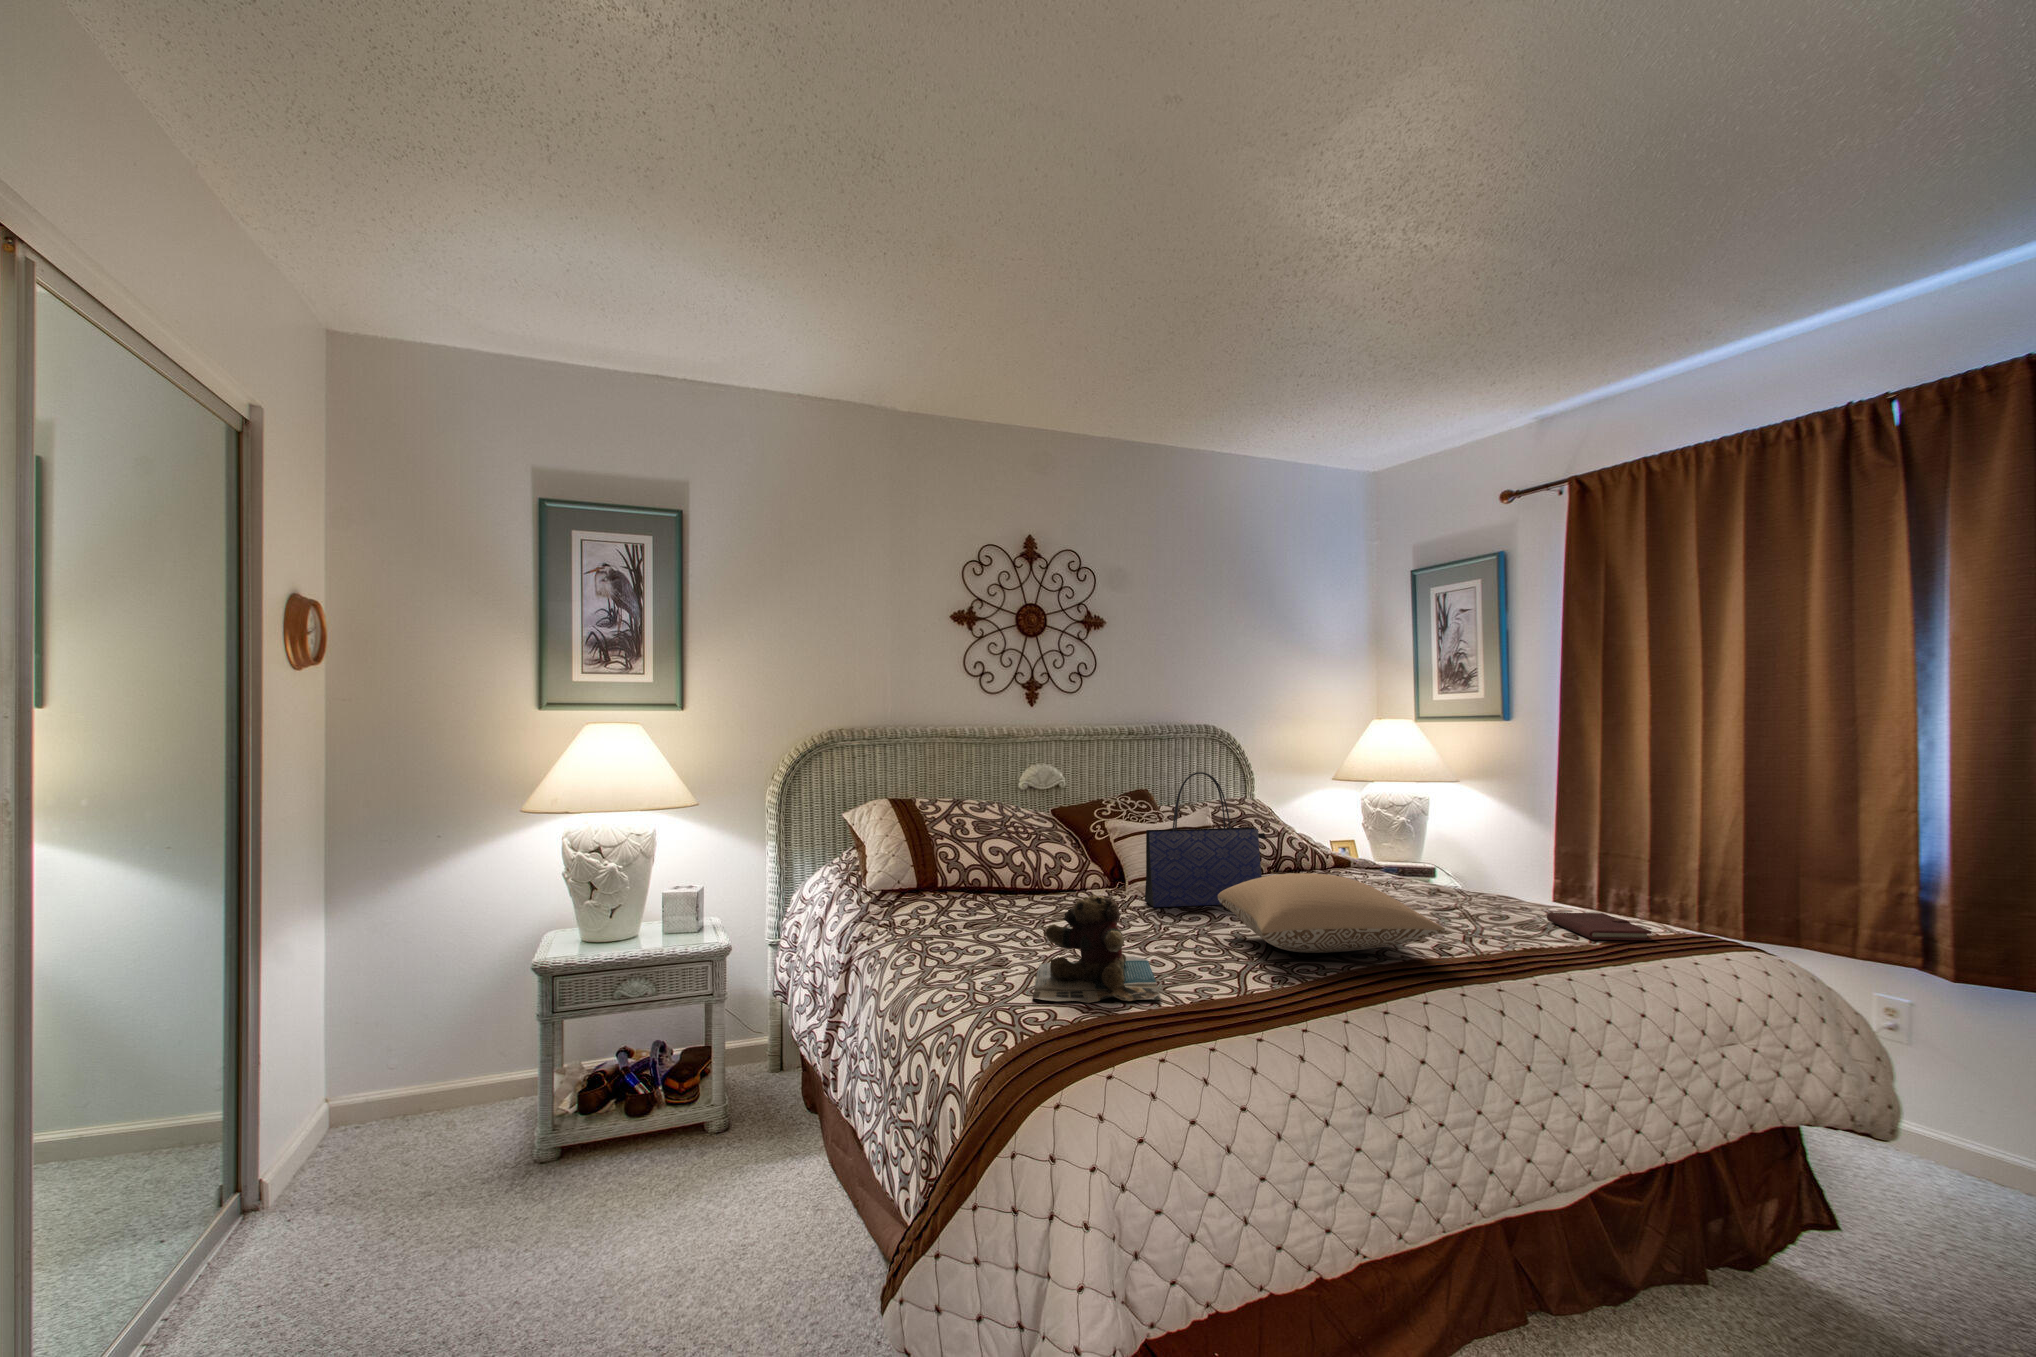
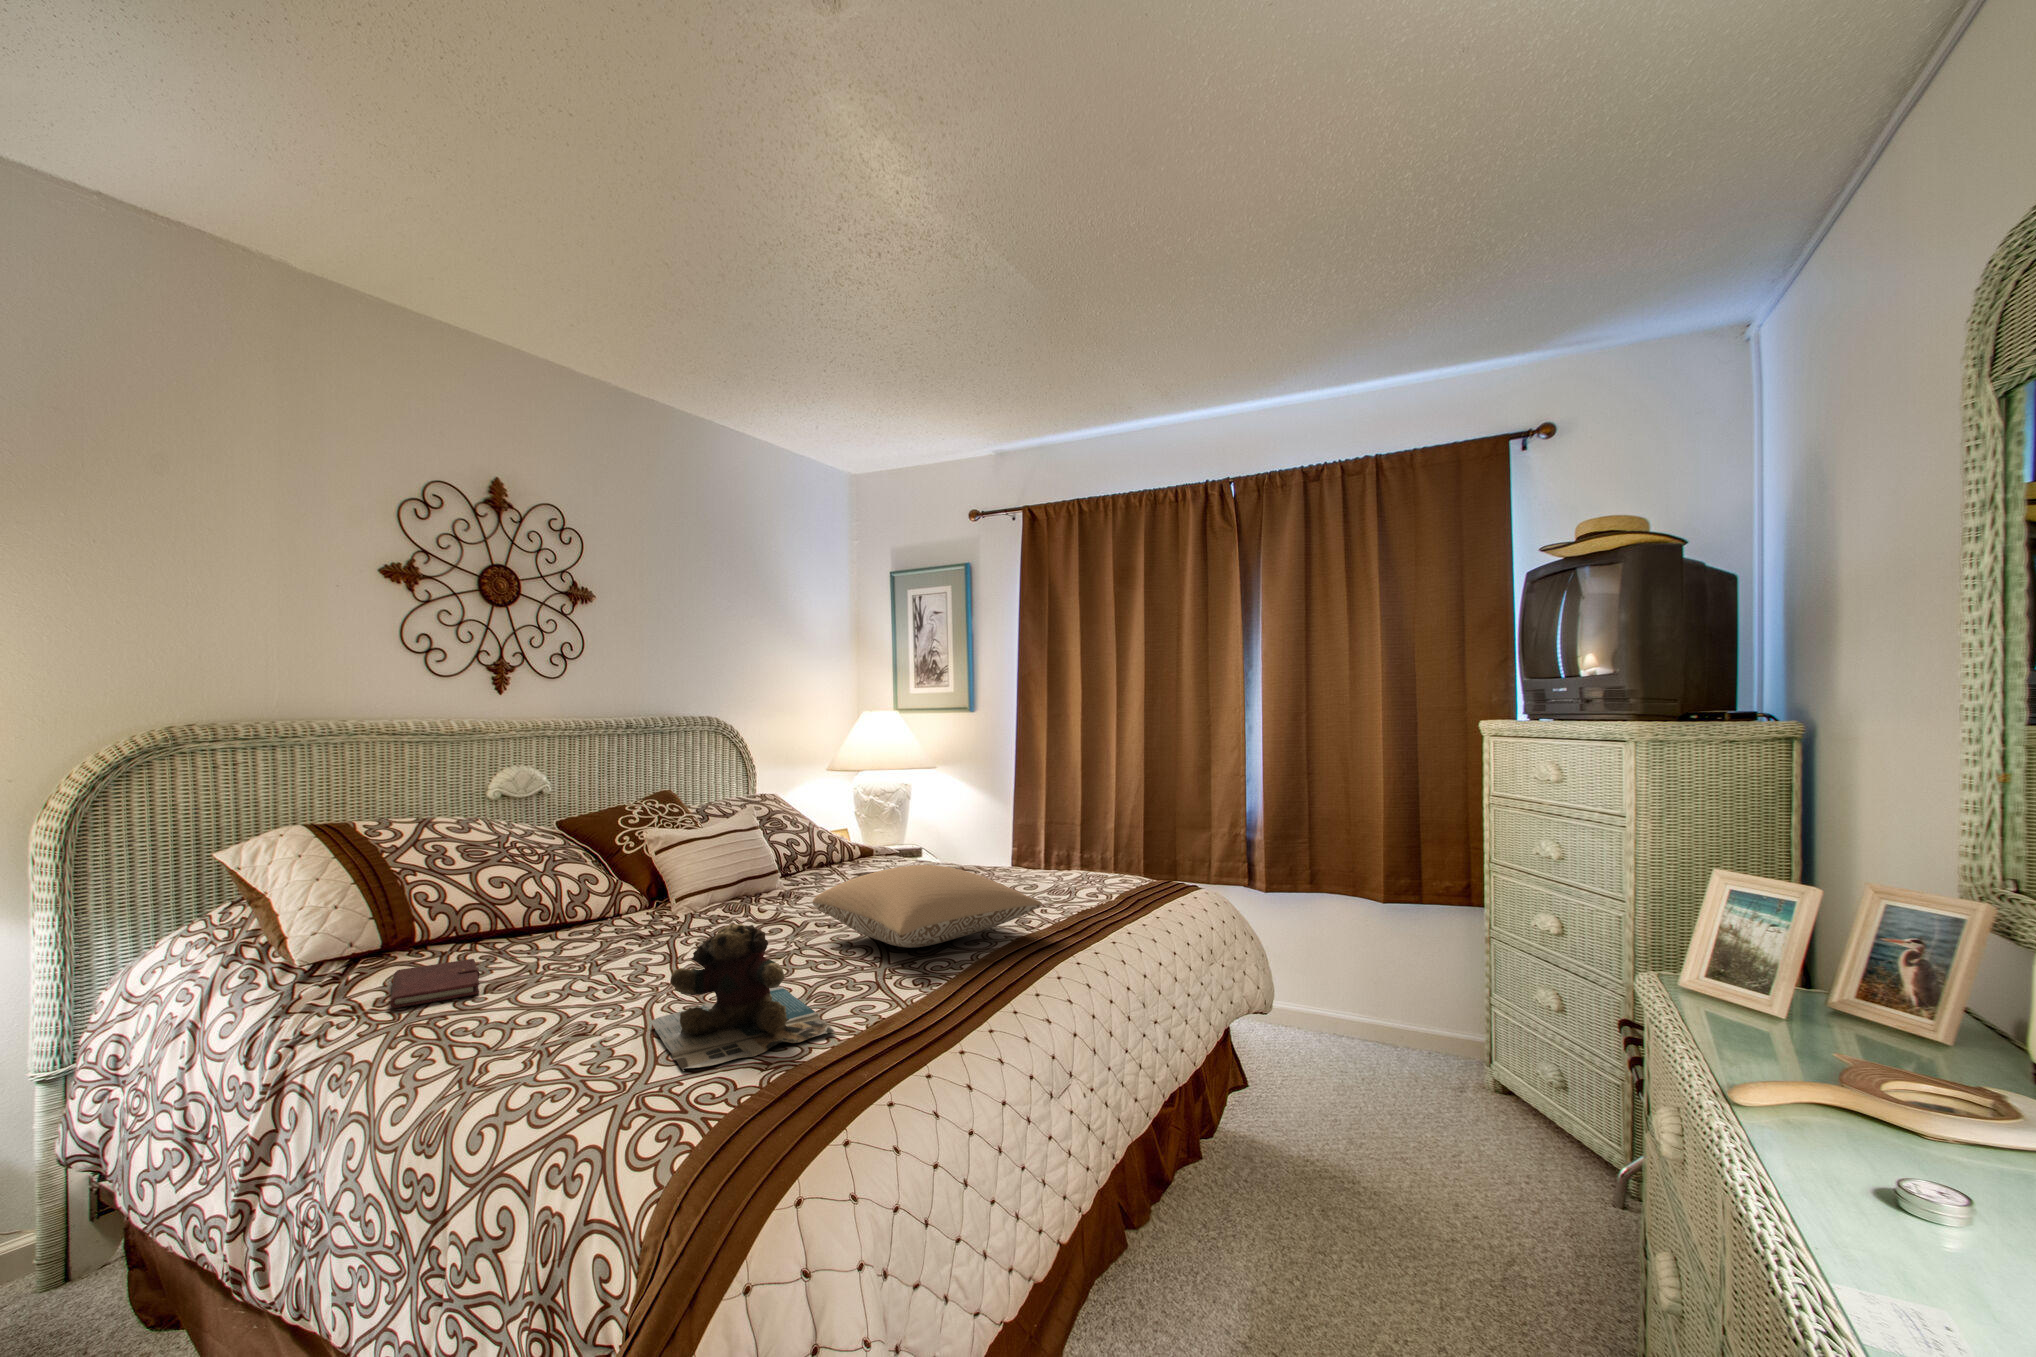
tote bag: present [1145,772,1266,907] -> none [700,769,827,923]
notebook: present [1547,913,1652,941] -> present [390,959,479,1008]

